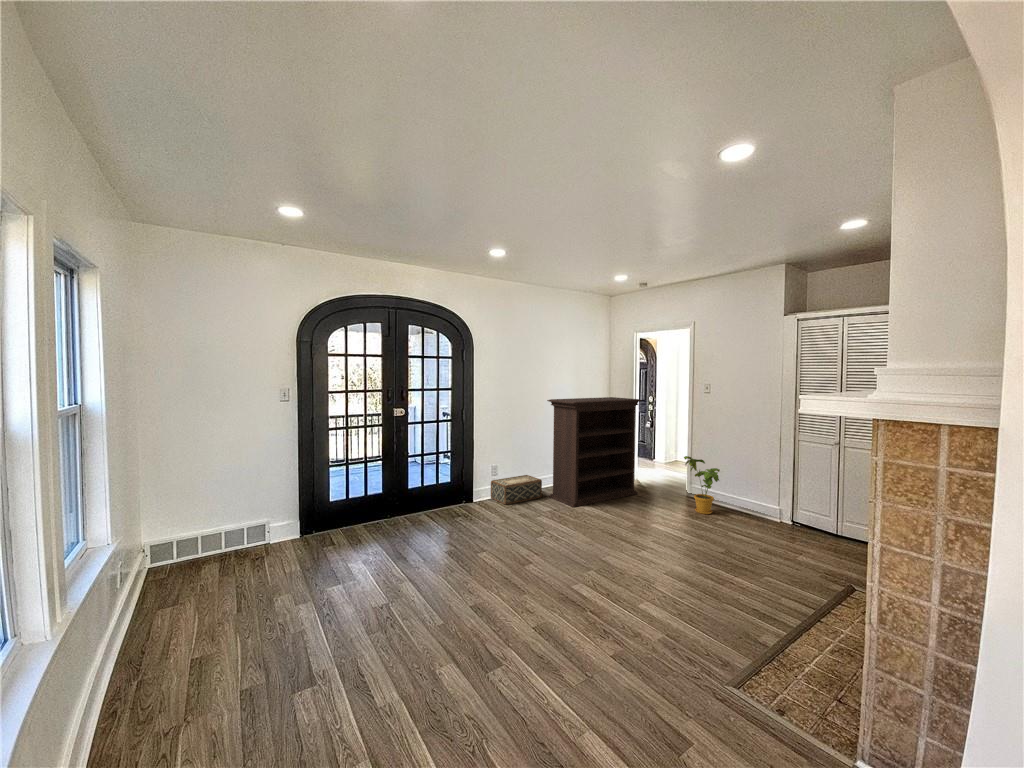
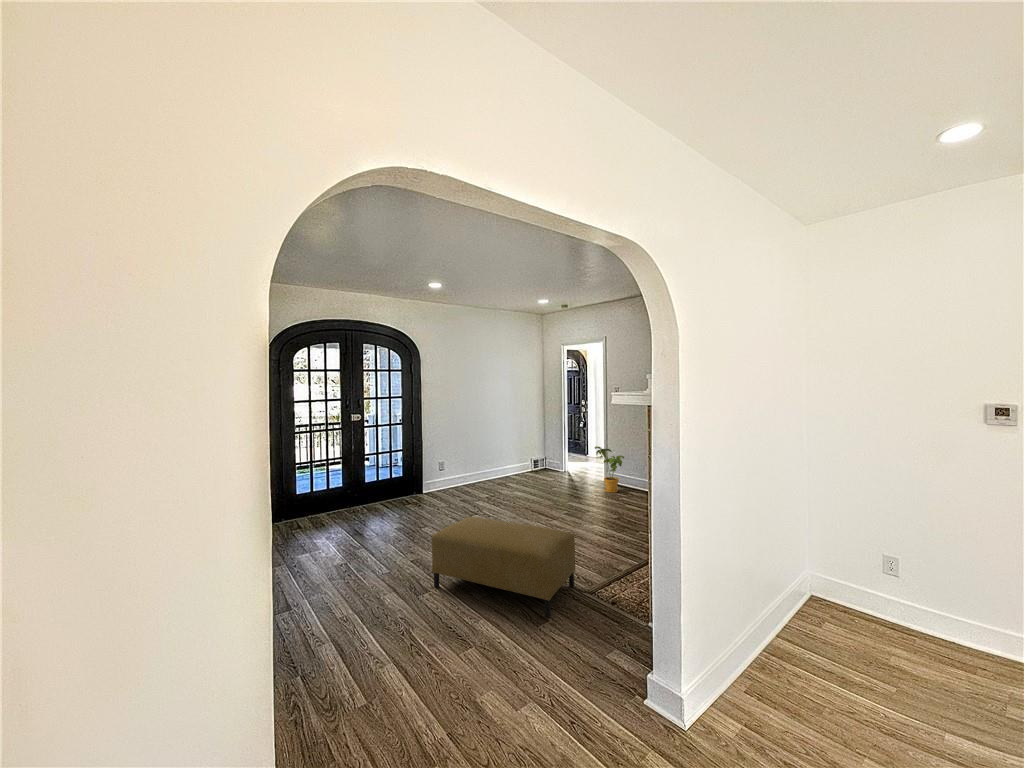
bookshelf: present [547,397,642,507] -> none [484,401,564,493]
woven basket: present [491,475,542,505] -> none [438,469,482,493]
ottoman: none [505,556,711,734] -> present [431,517,575,618]

